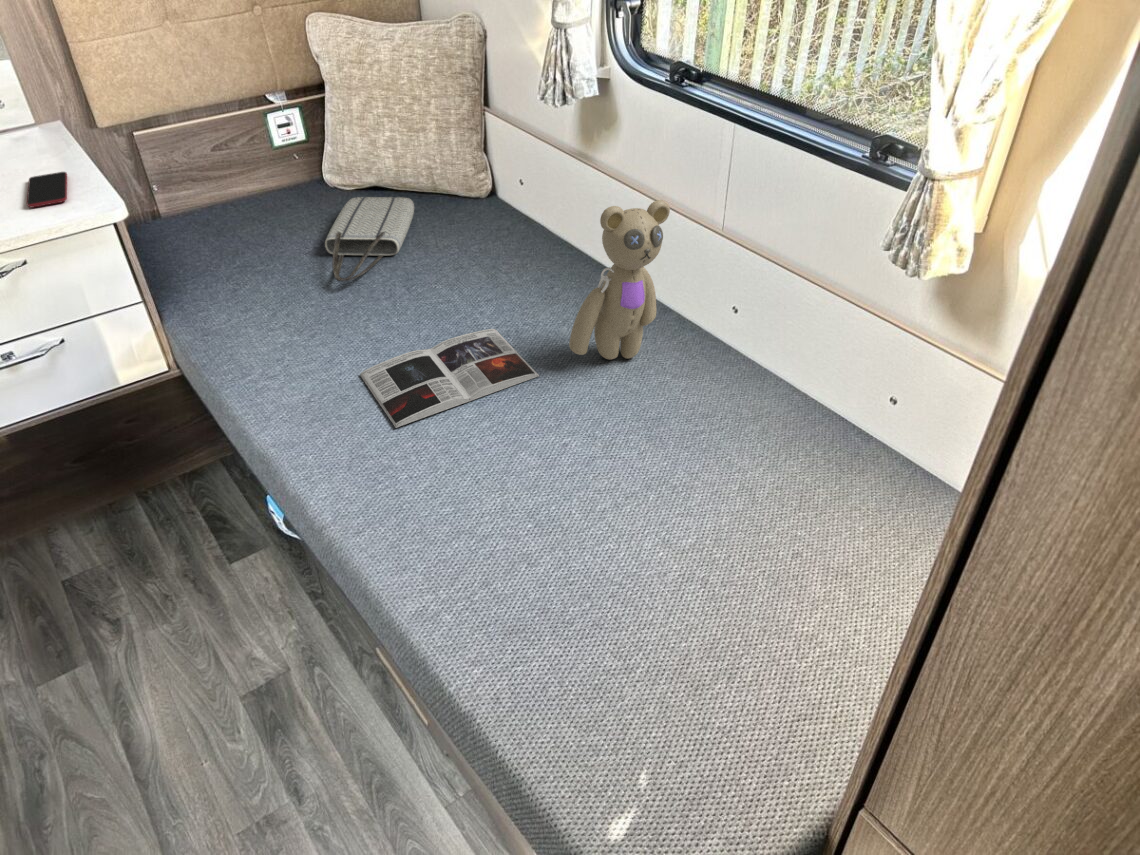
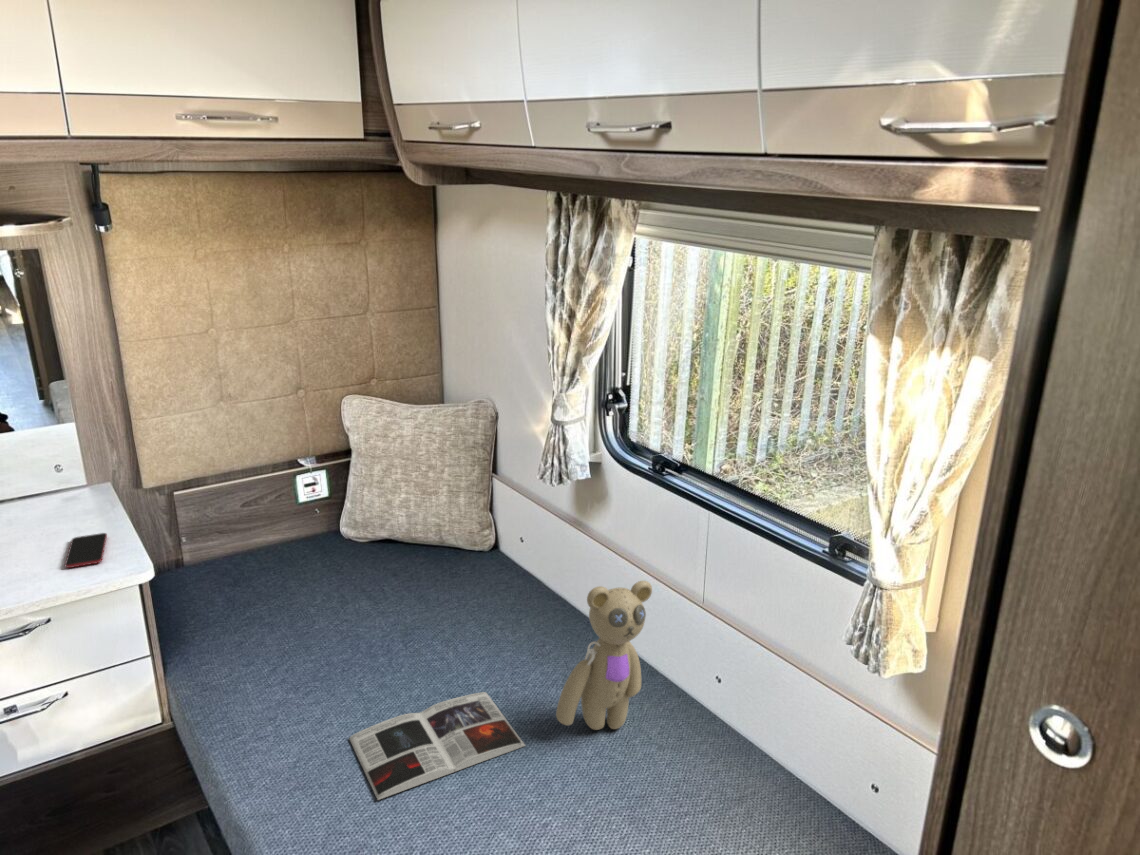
tote bag: present [325,197,414,281] -> none [333,552,421,638]

